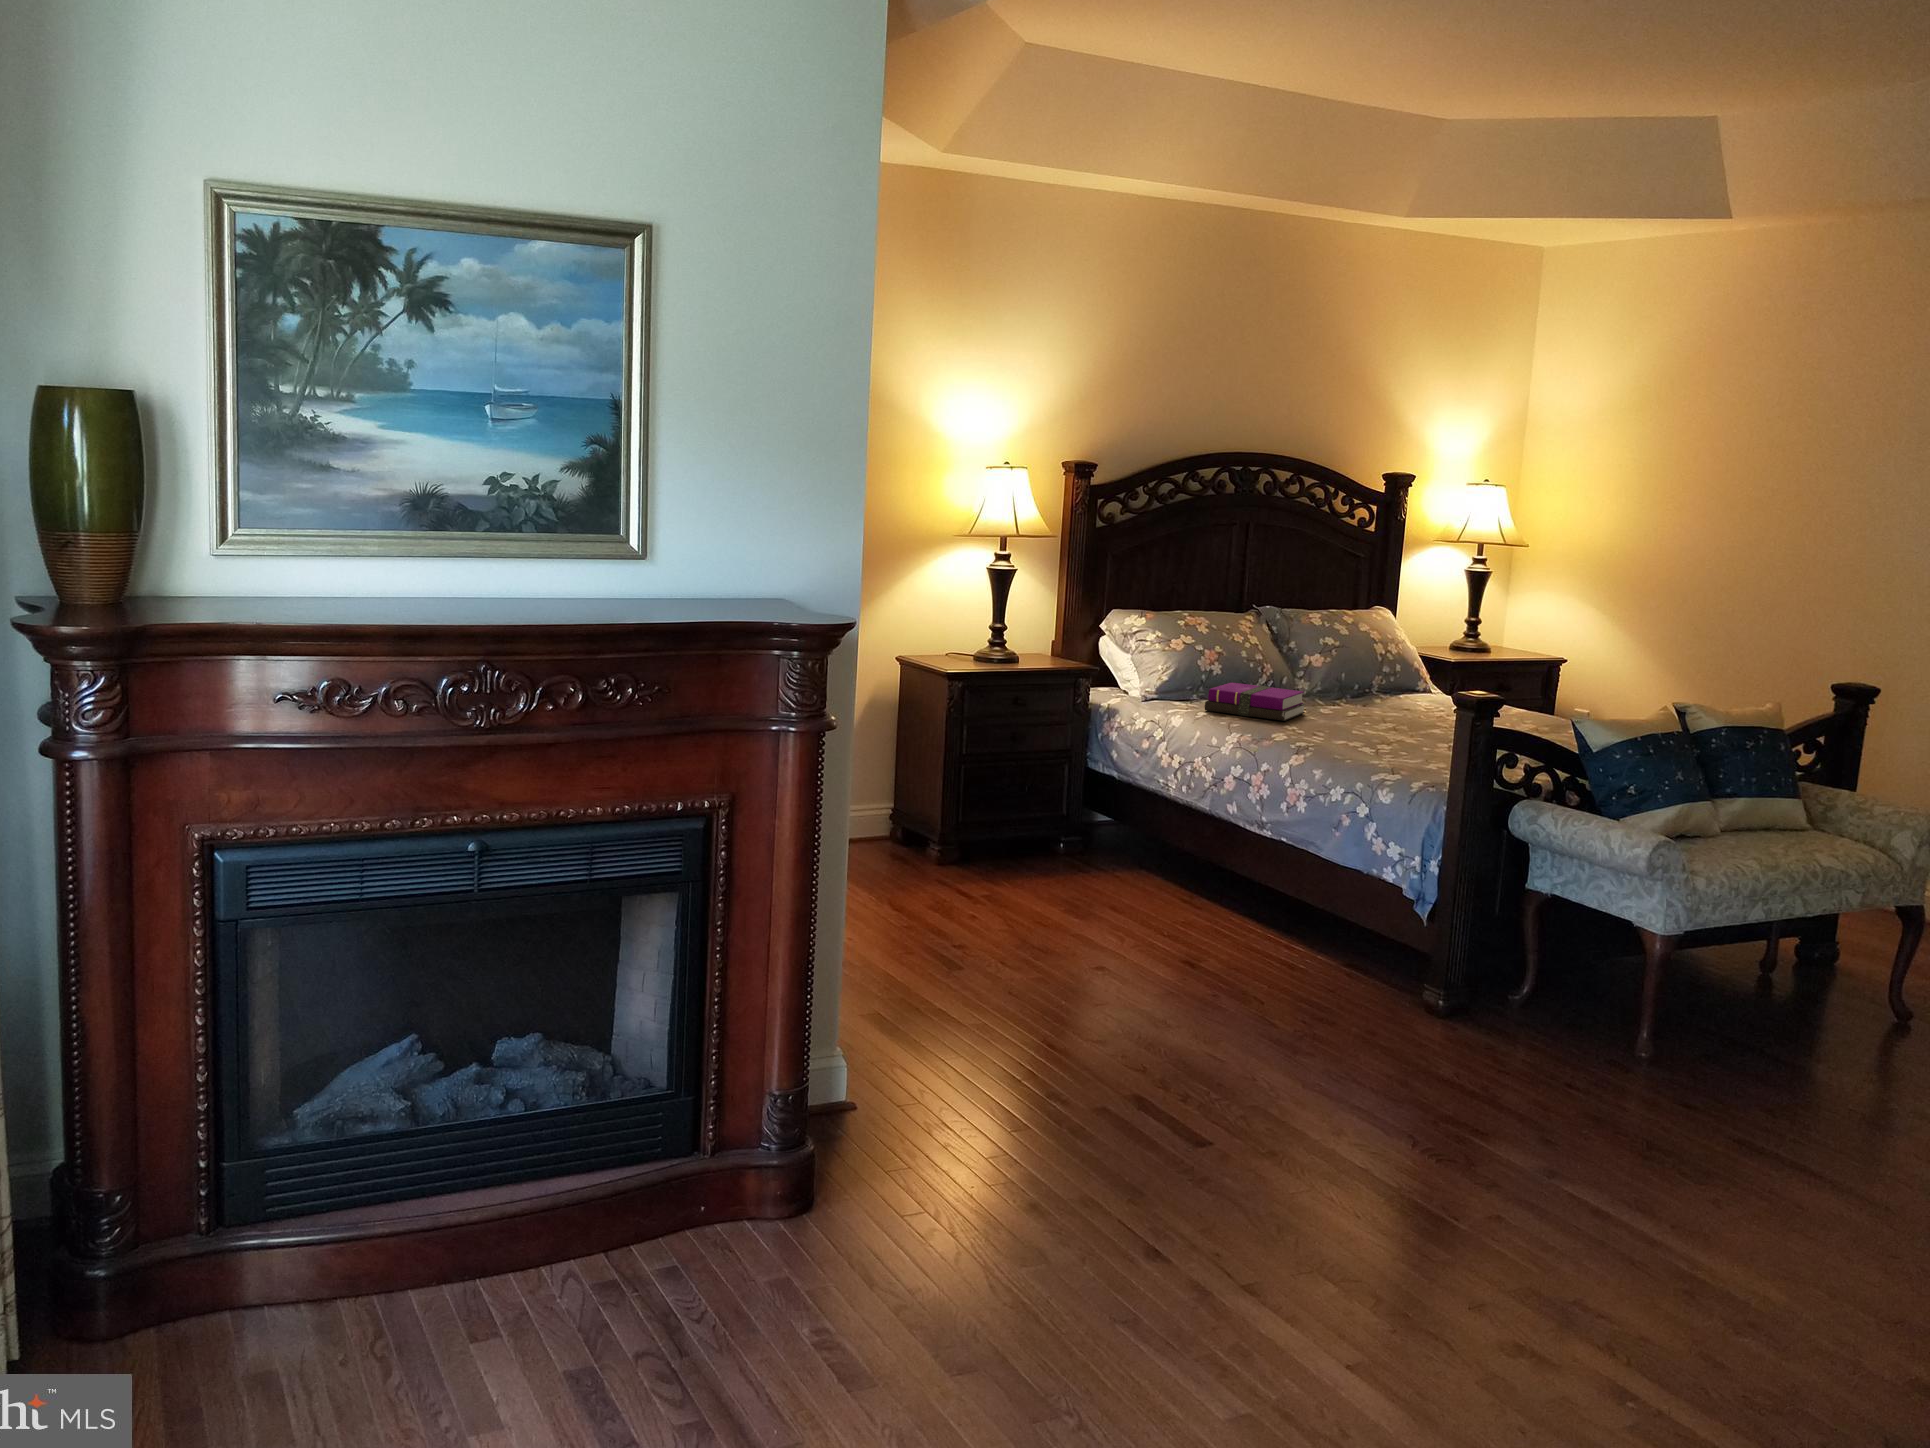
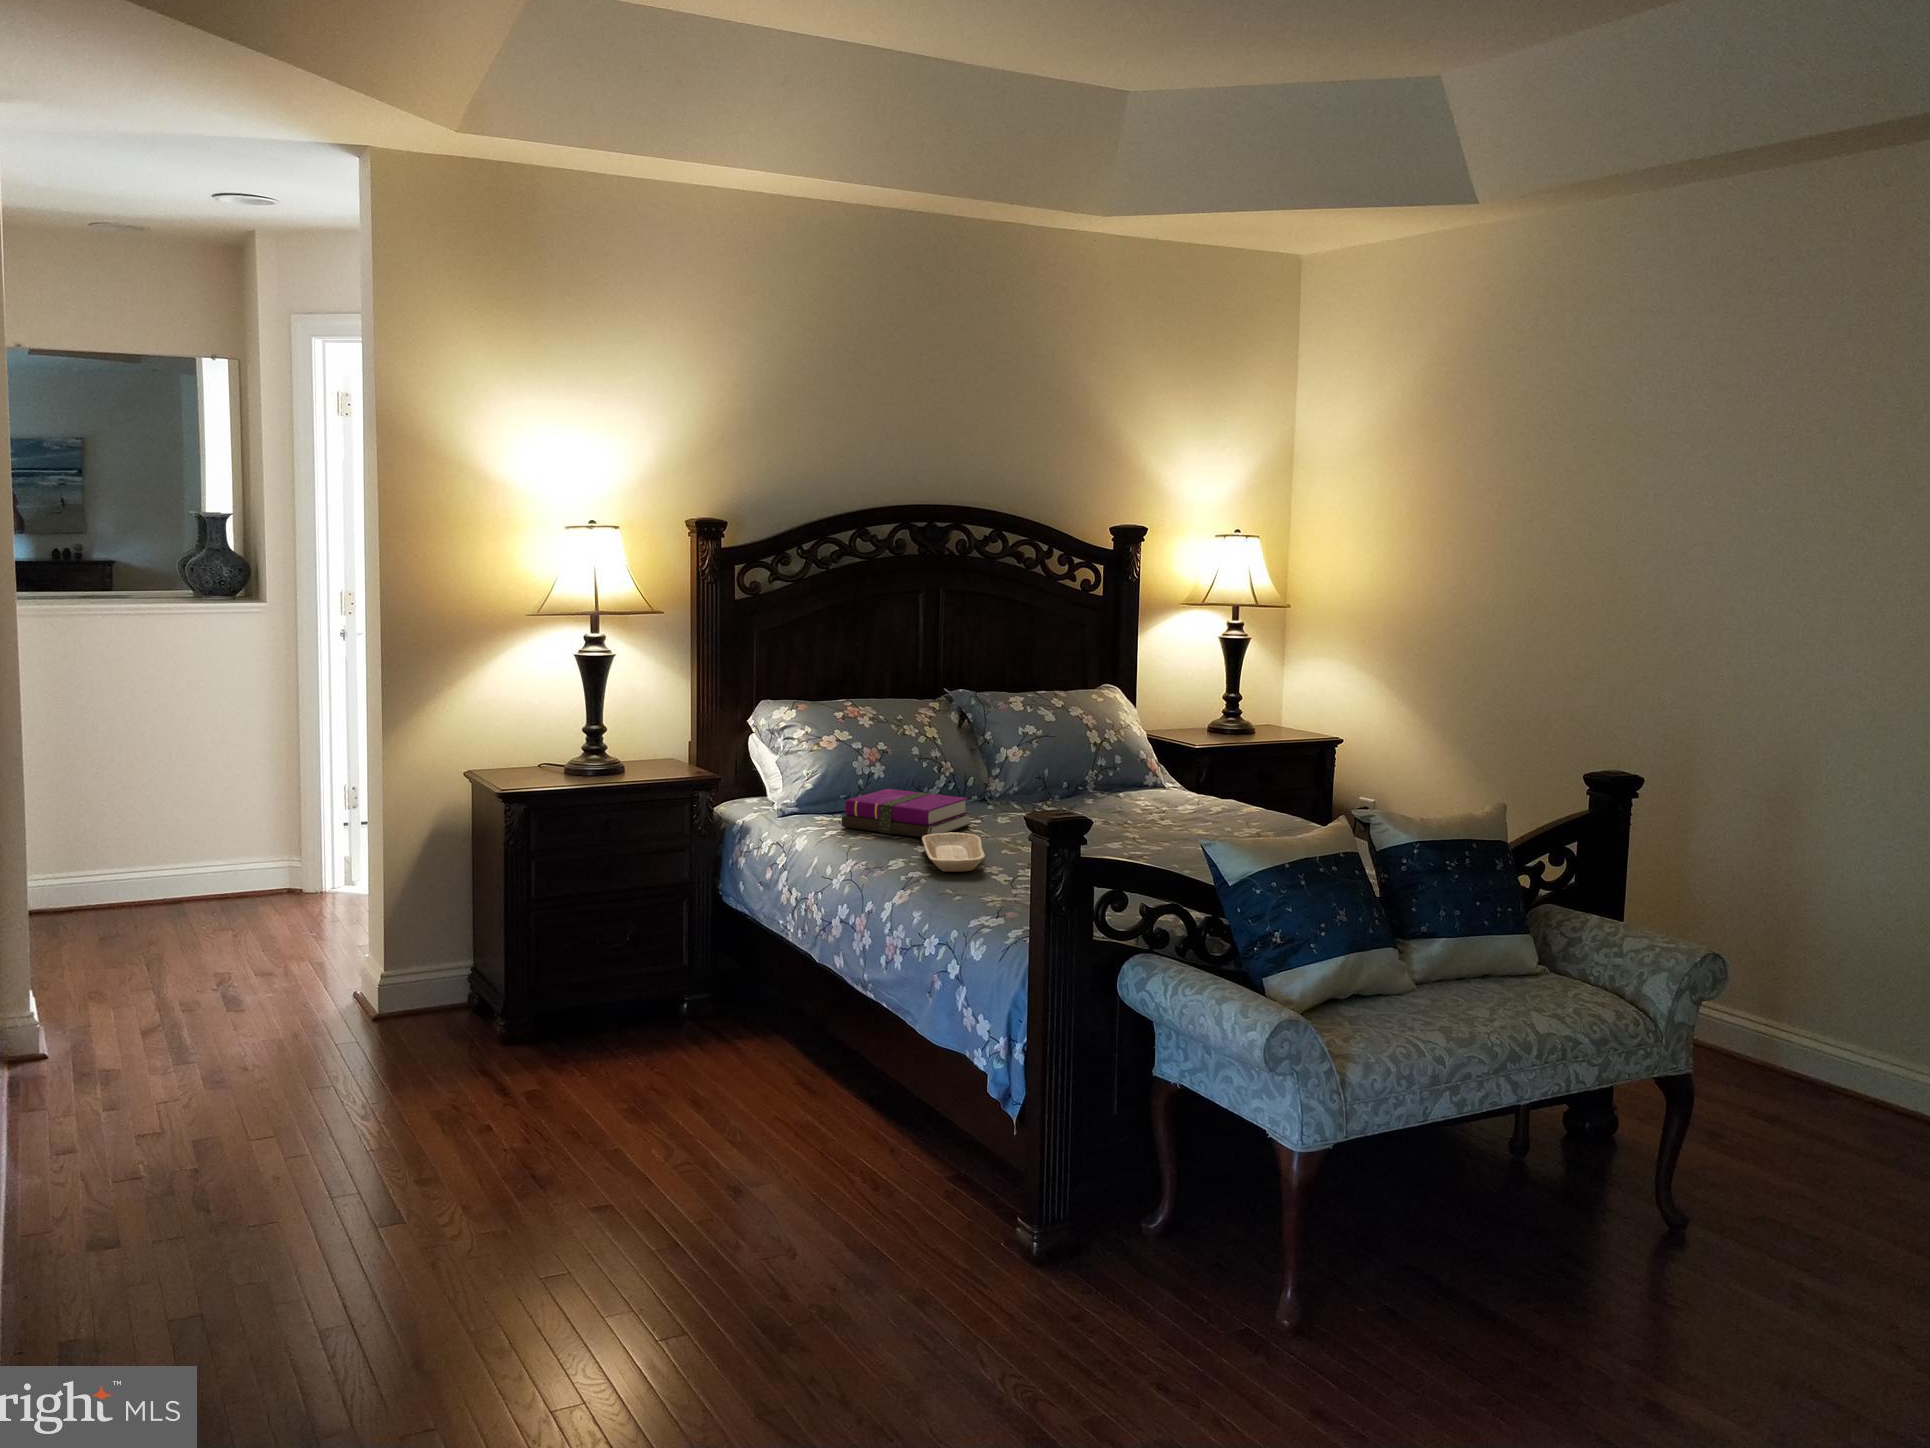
tray: none [1284,716,1350,743] -> present [922,832,985,872]

